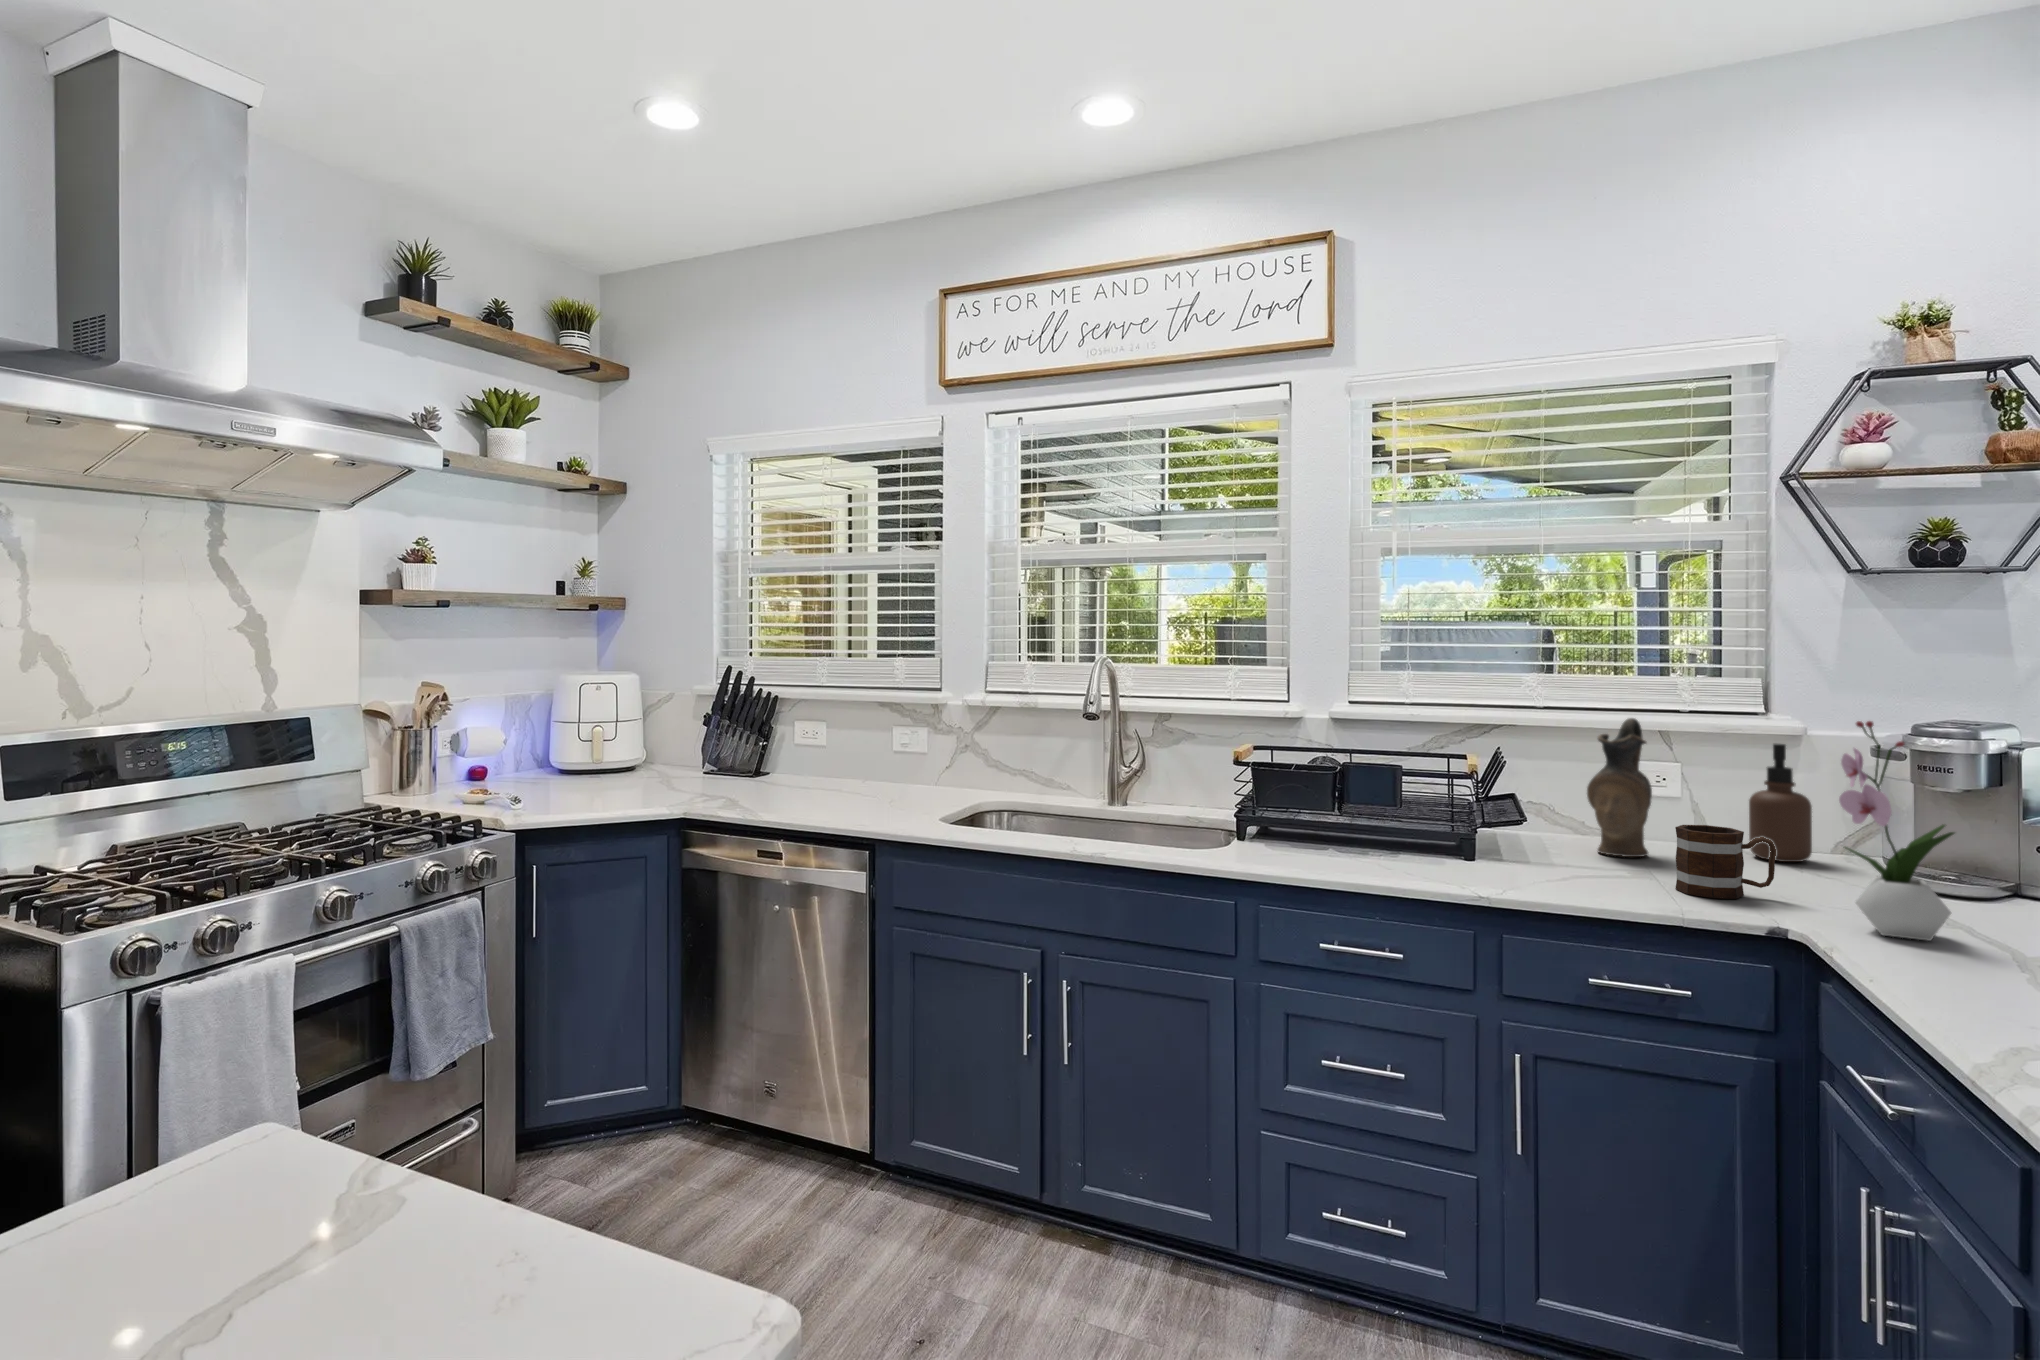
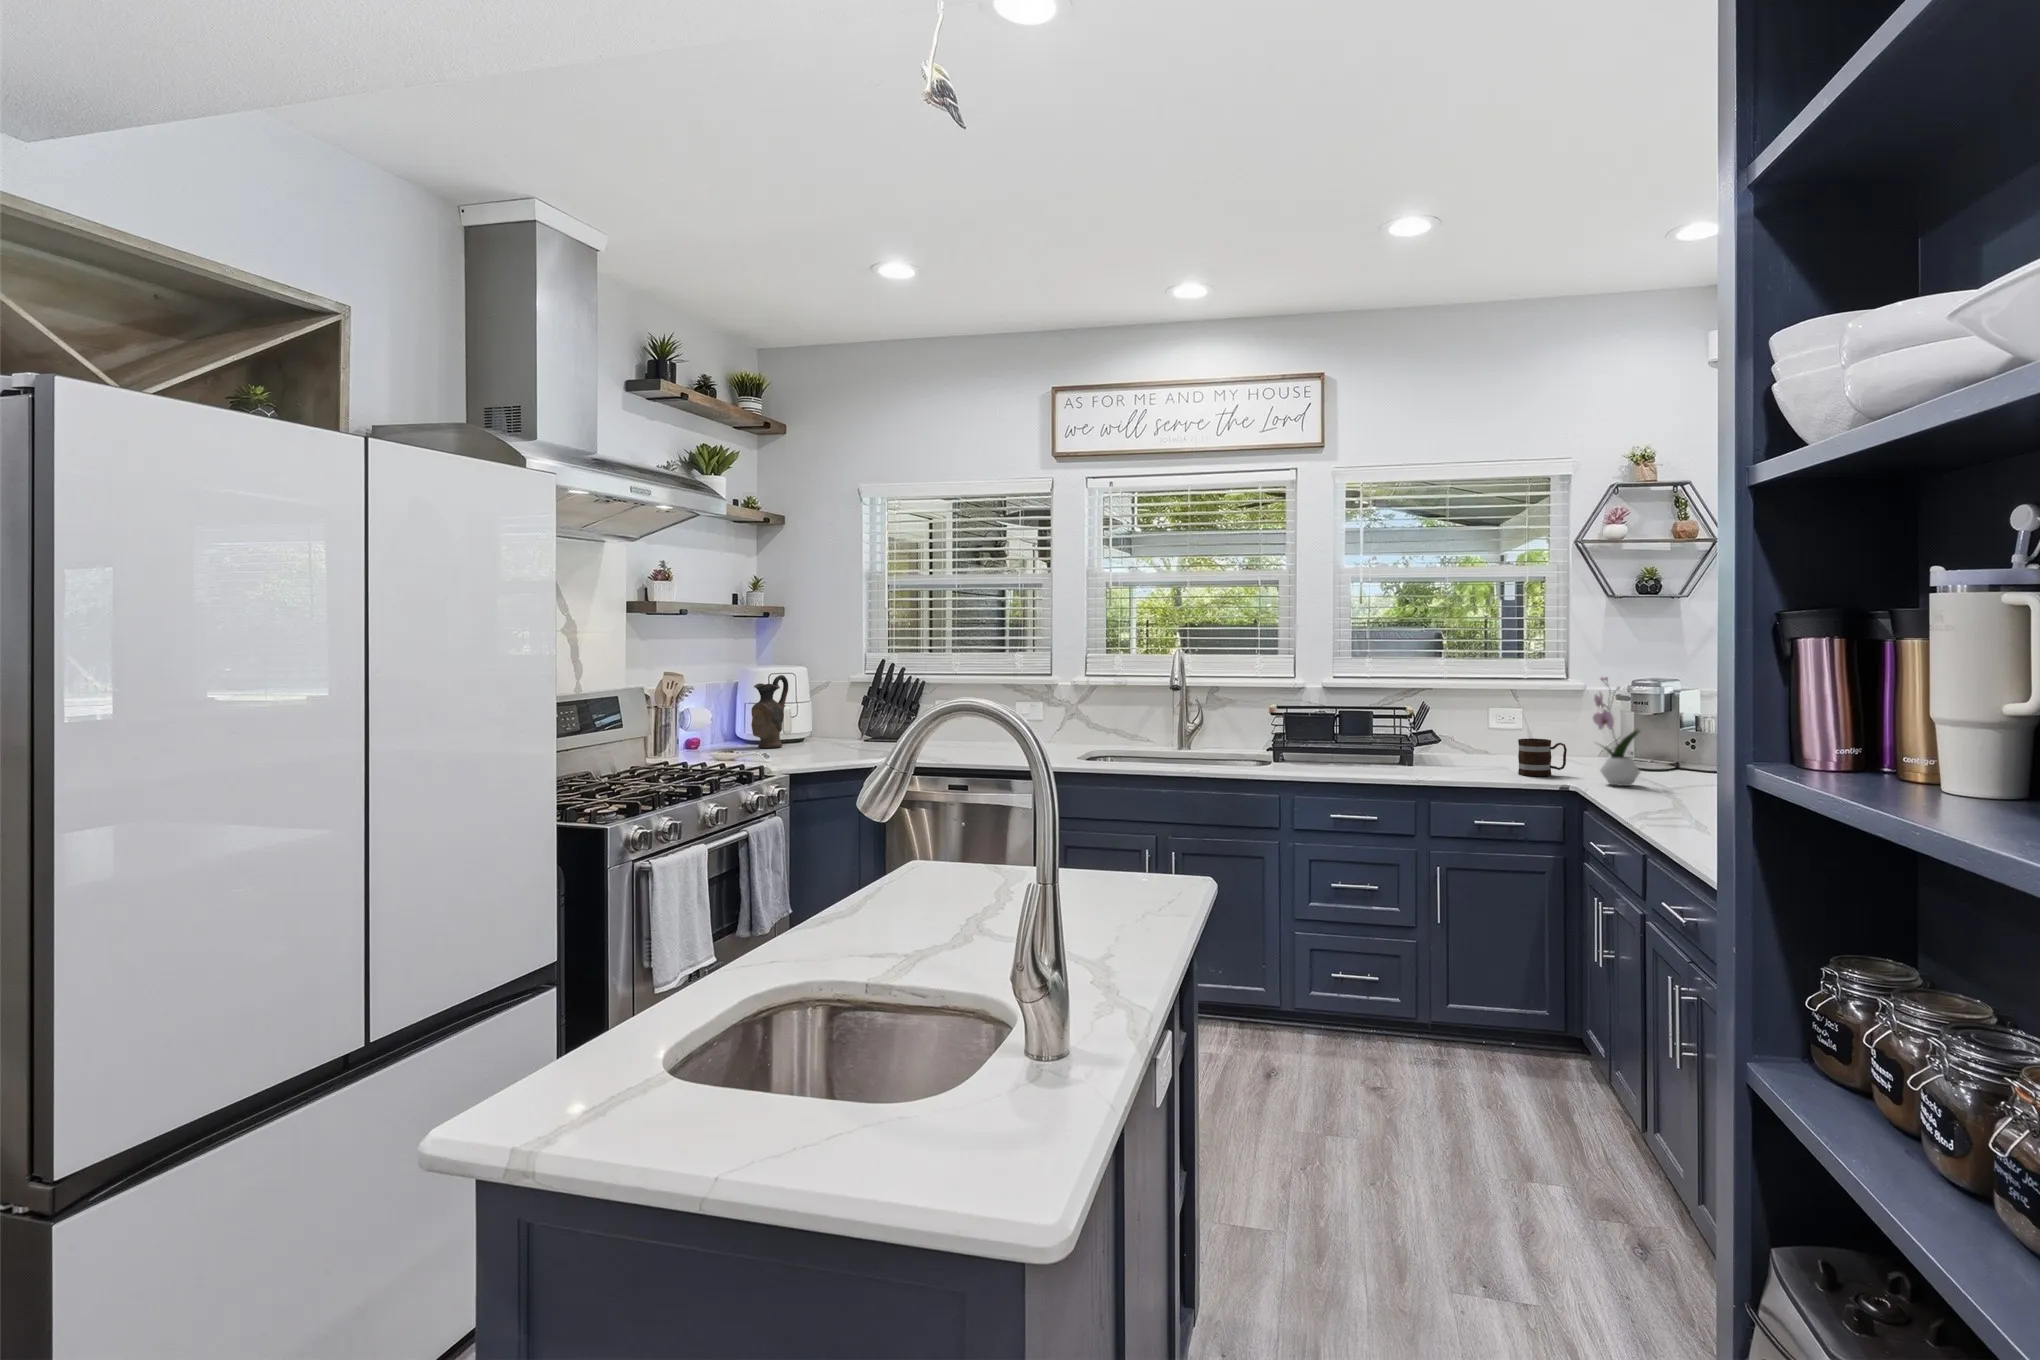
ceramic pitcher: present [1587,718,1652,857] -> present [751,675,788,748]
soap dispenser: present [1749,744,1812,862] -> none [1558,695,1590,762]

